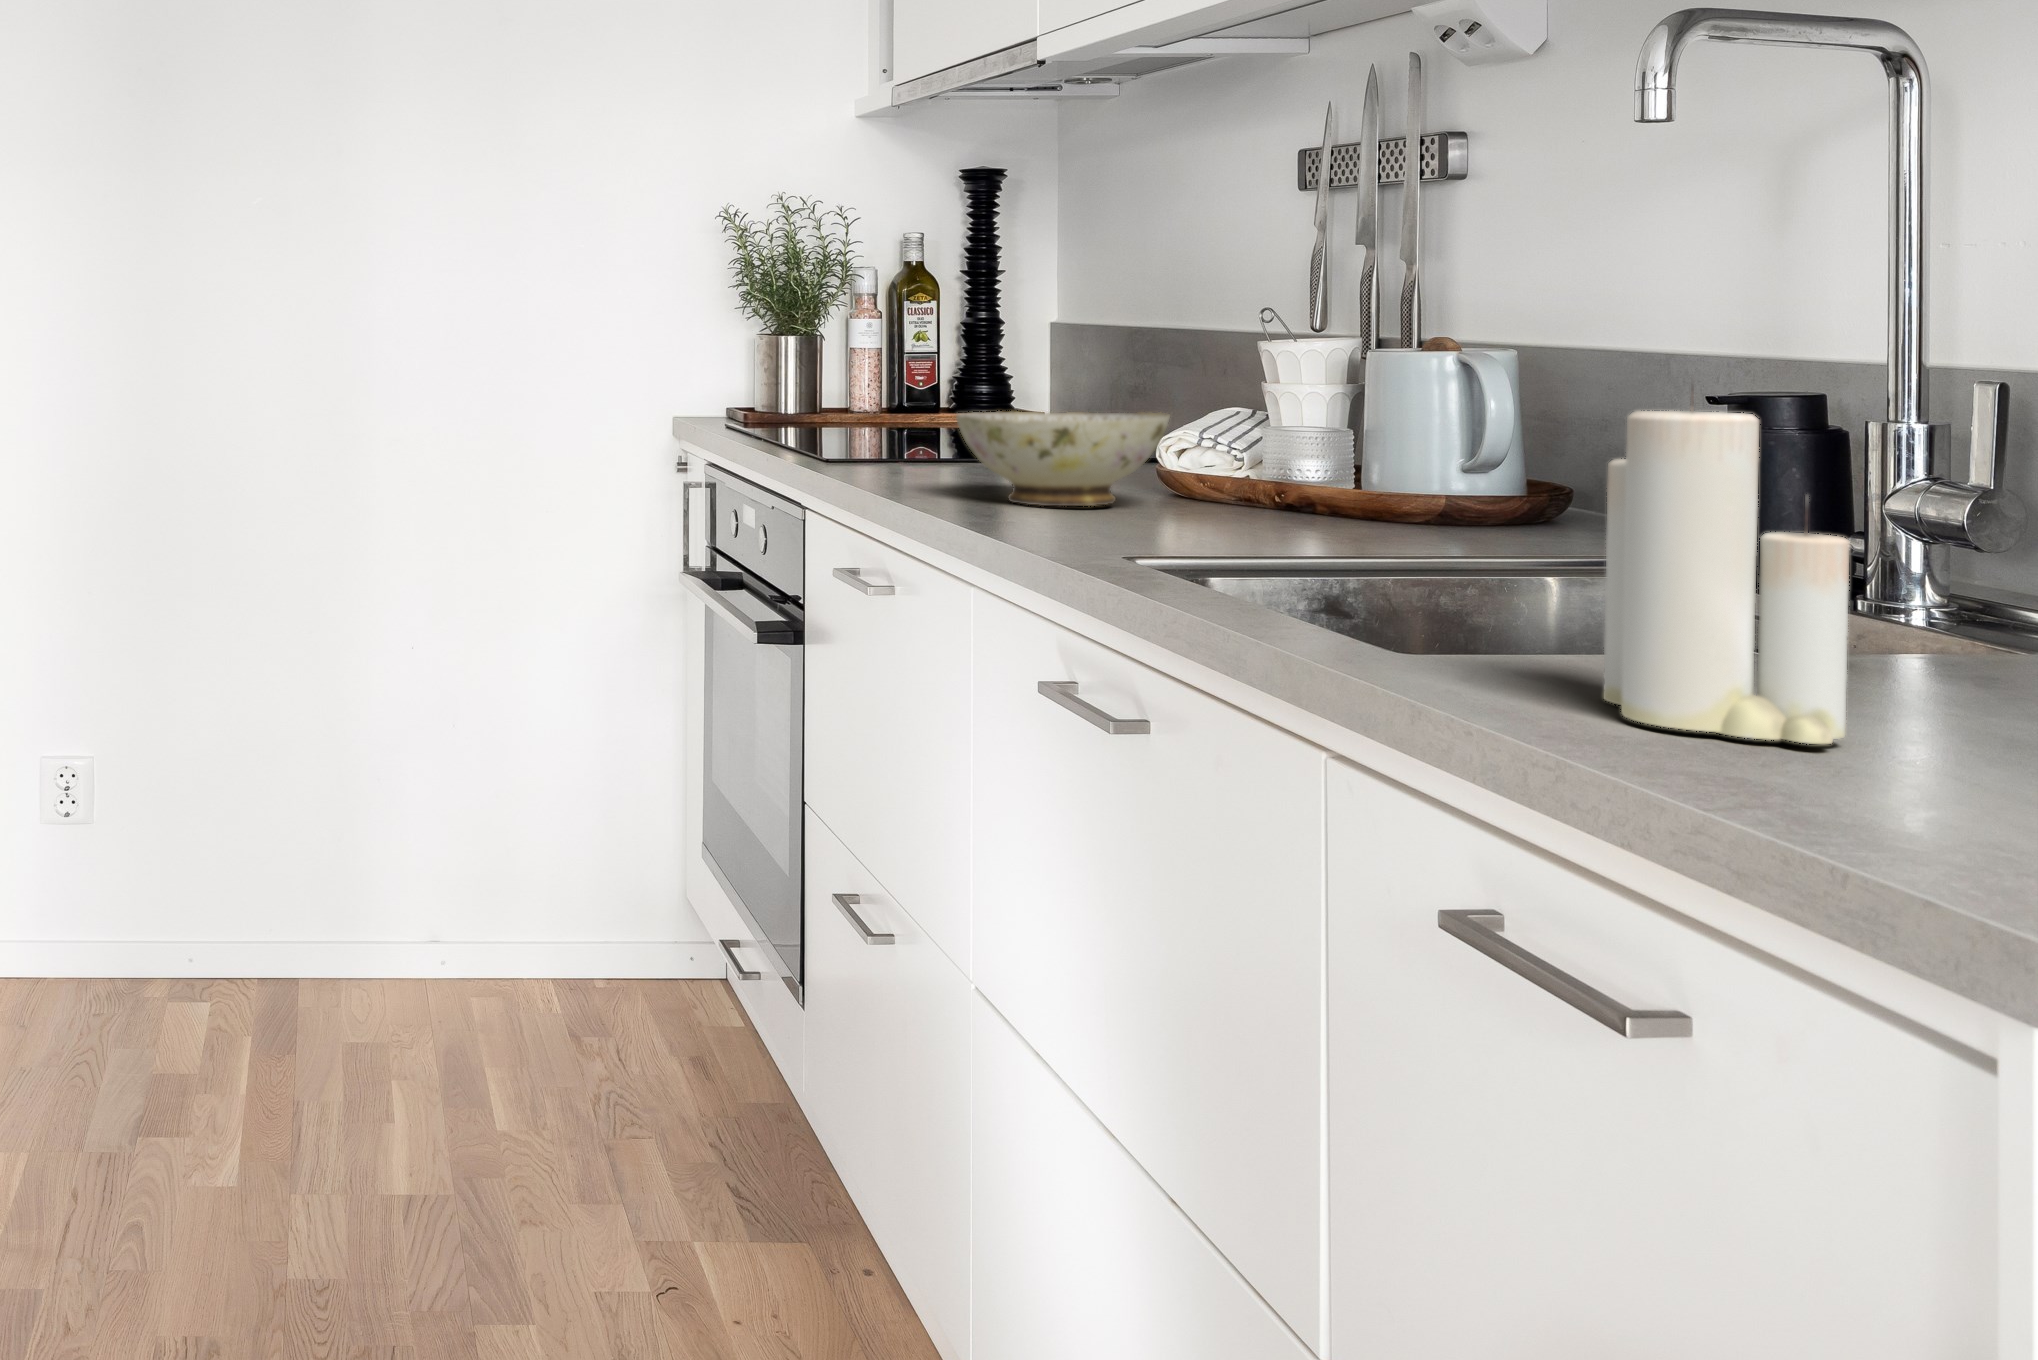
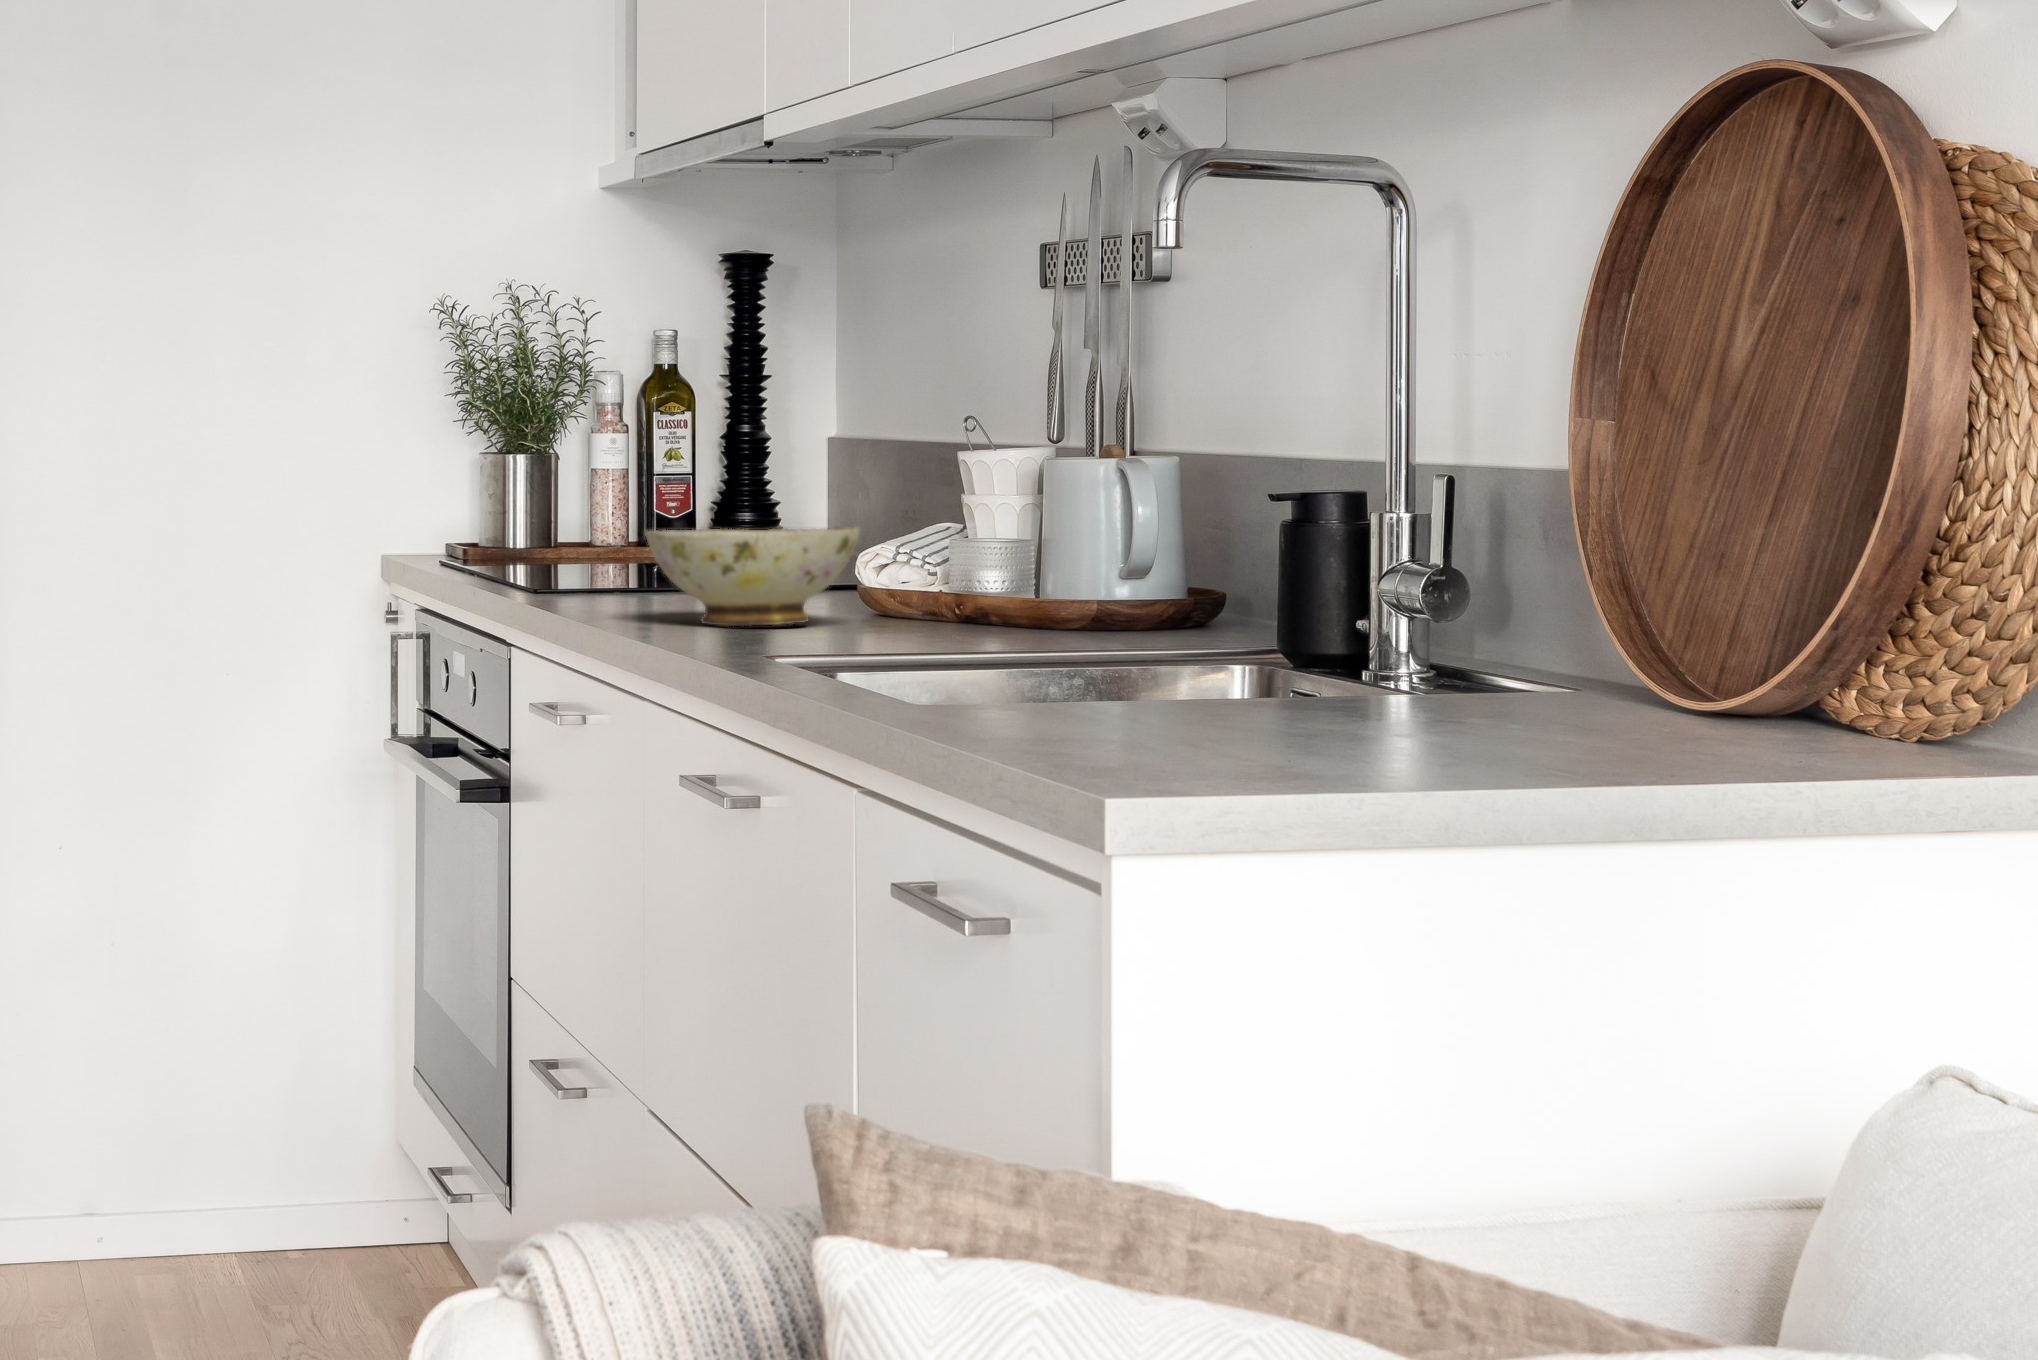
candle: present [1603,376,1849,744] -> none [1016,460,1160,739]

